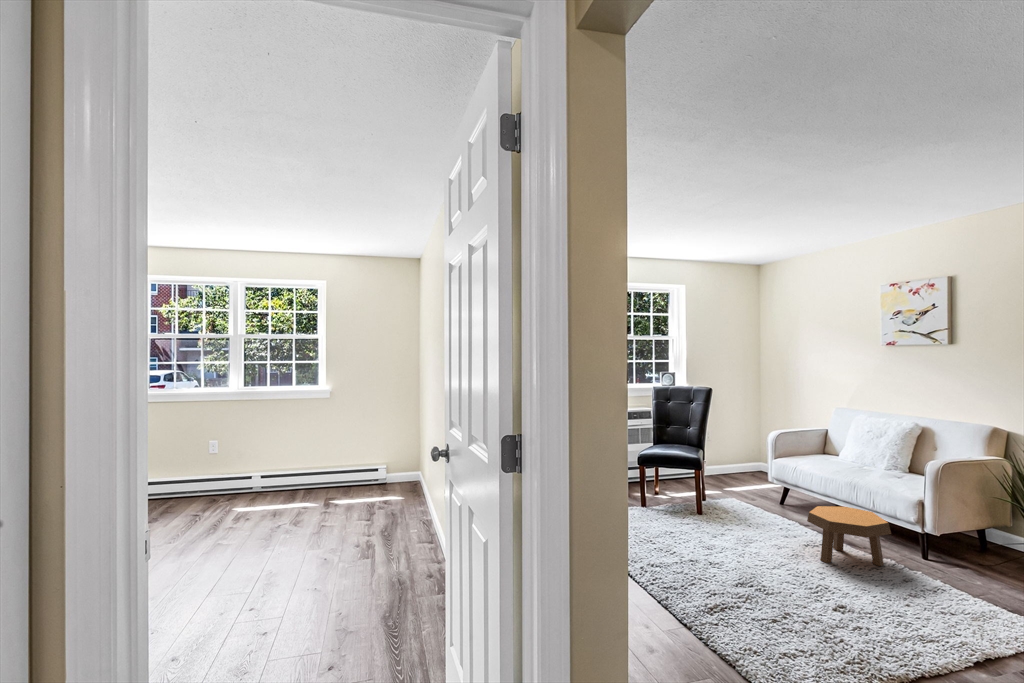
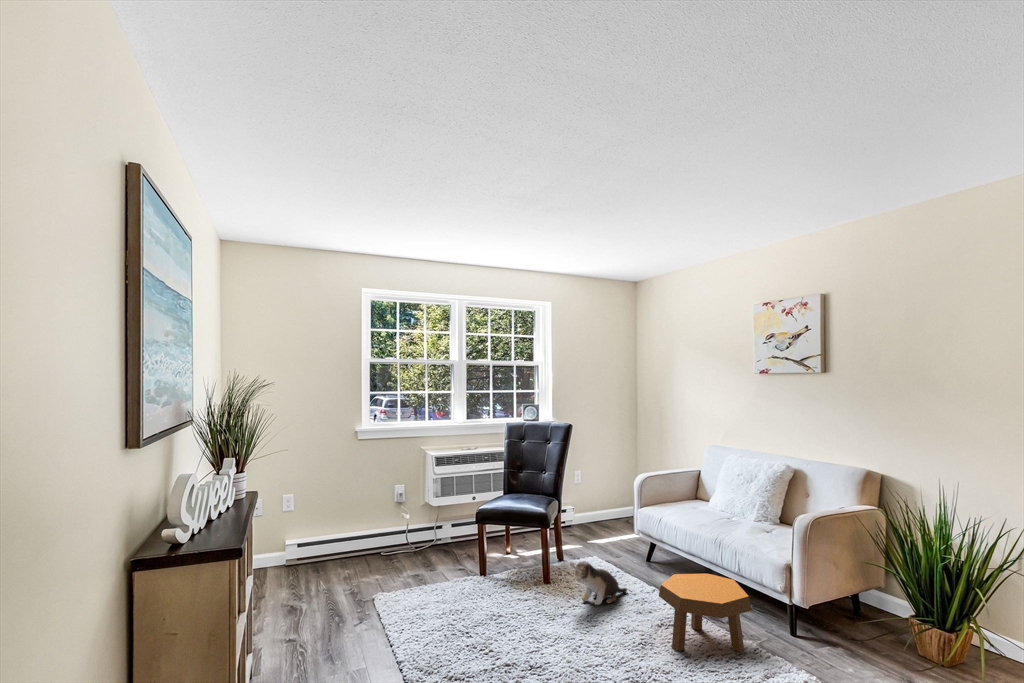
plush toy: none [724,495,770,530] -> present [570,561,627,605]

